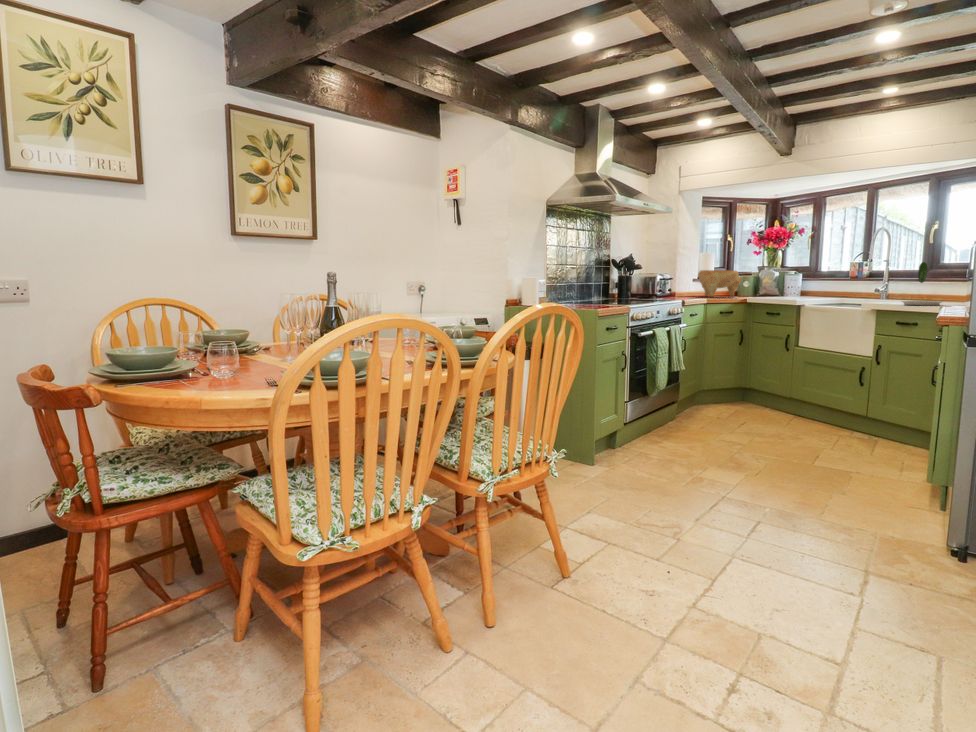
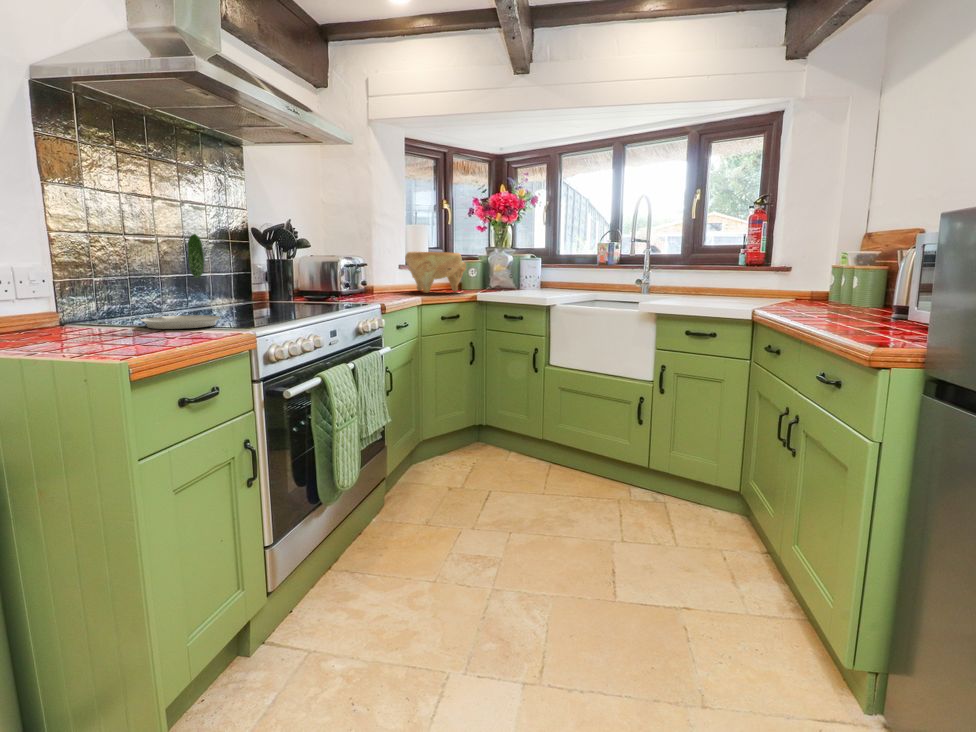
plate: present [902,262,941,305] -> present [141,234,220,329]

